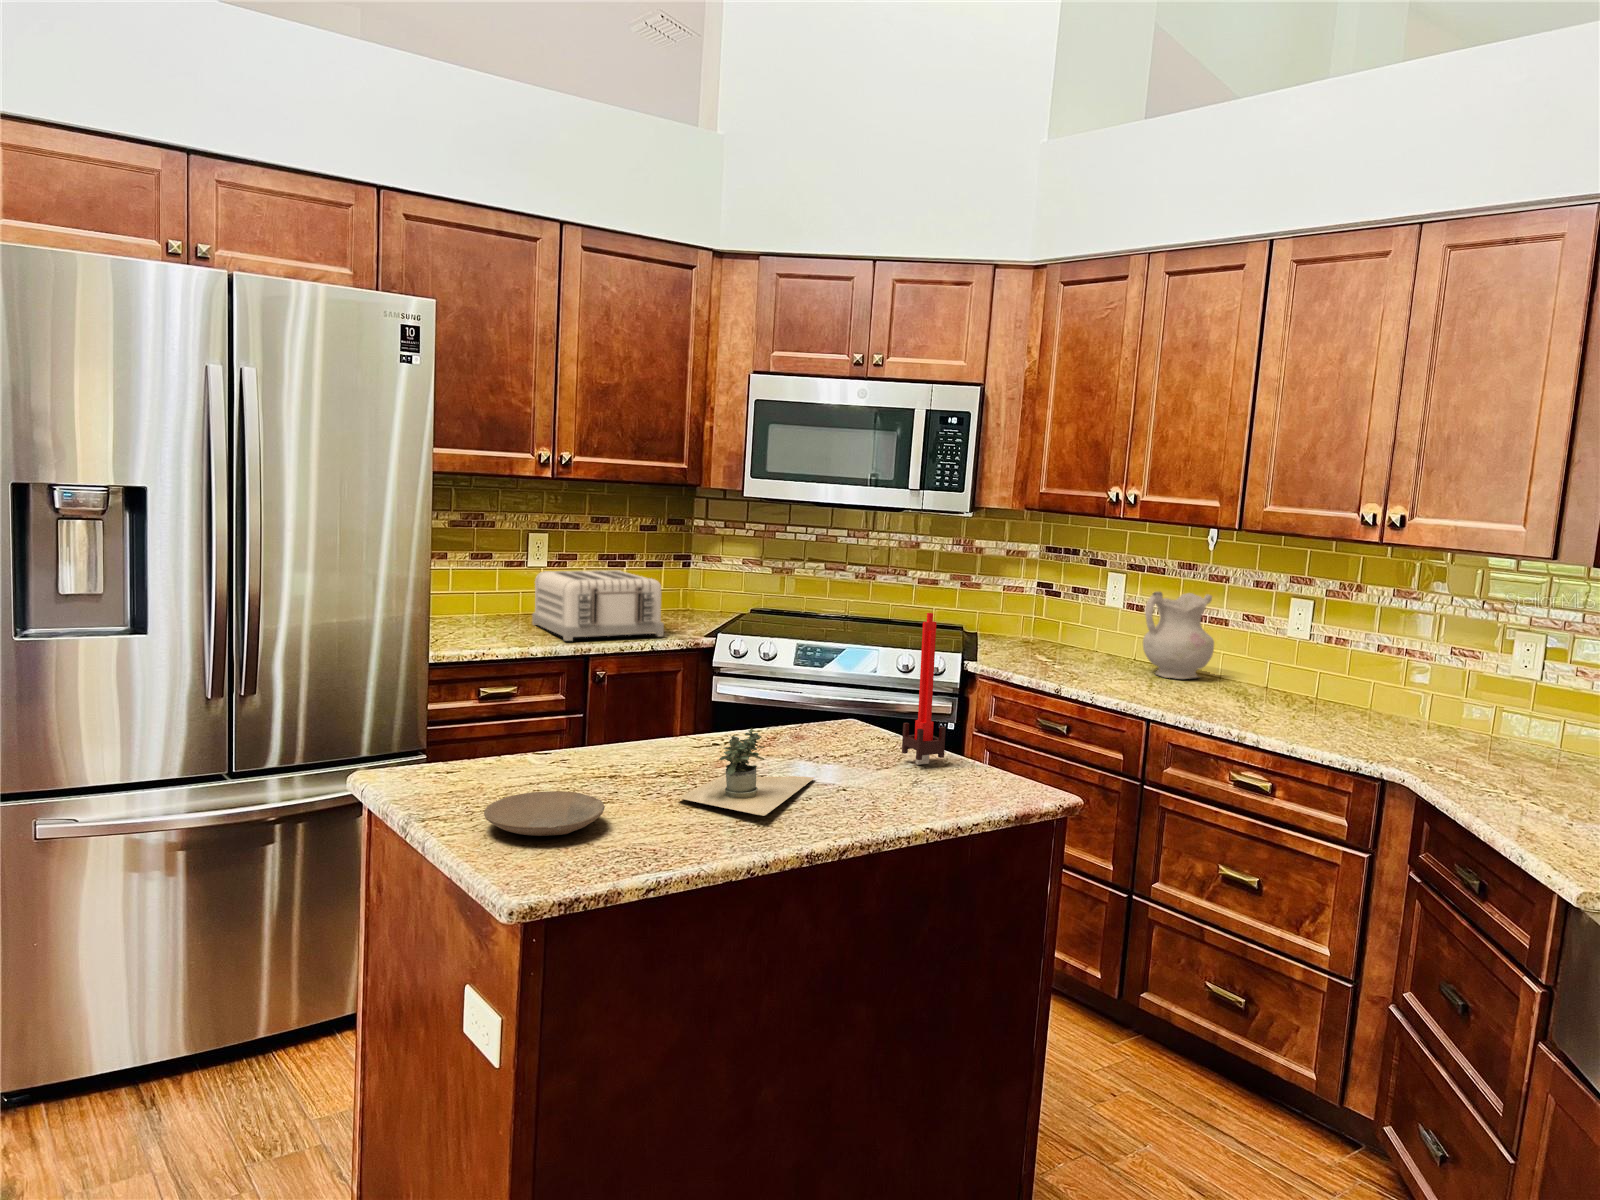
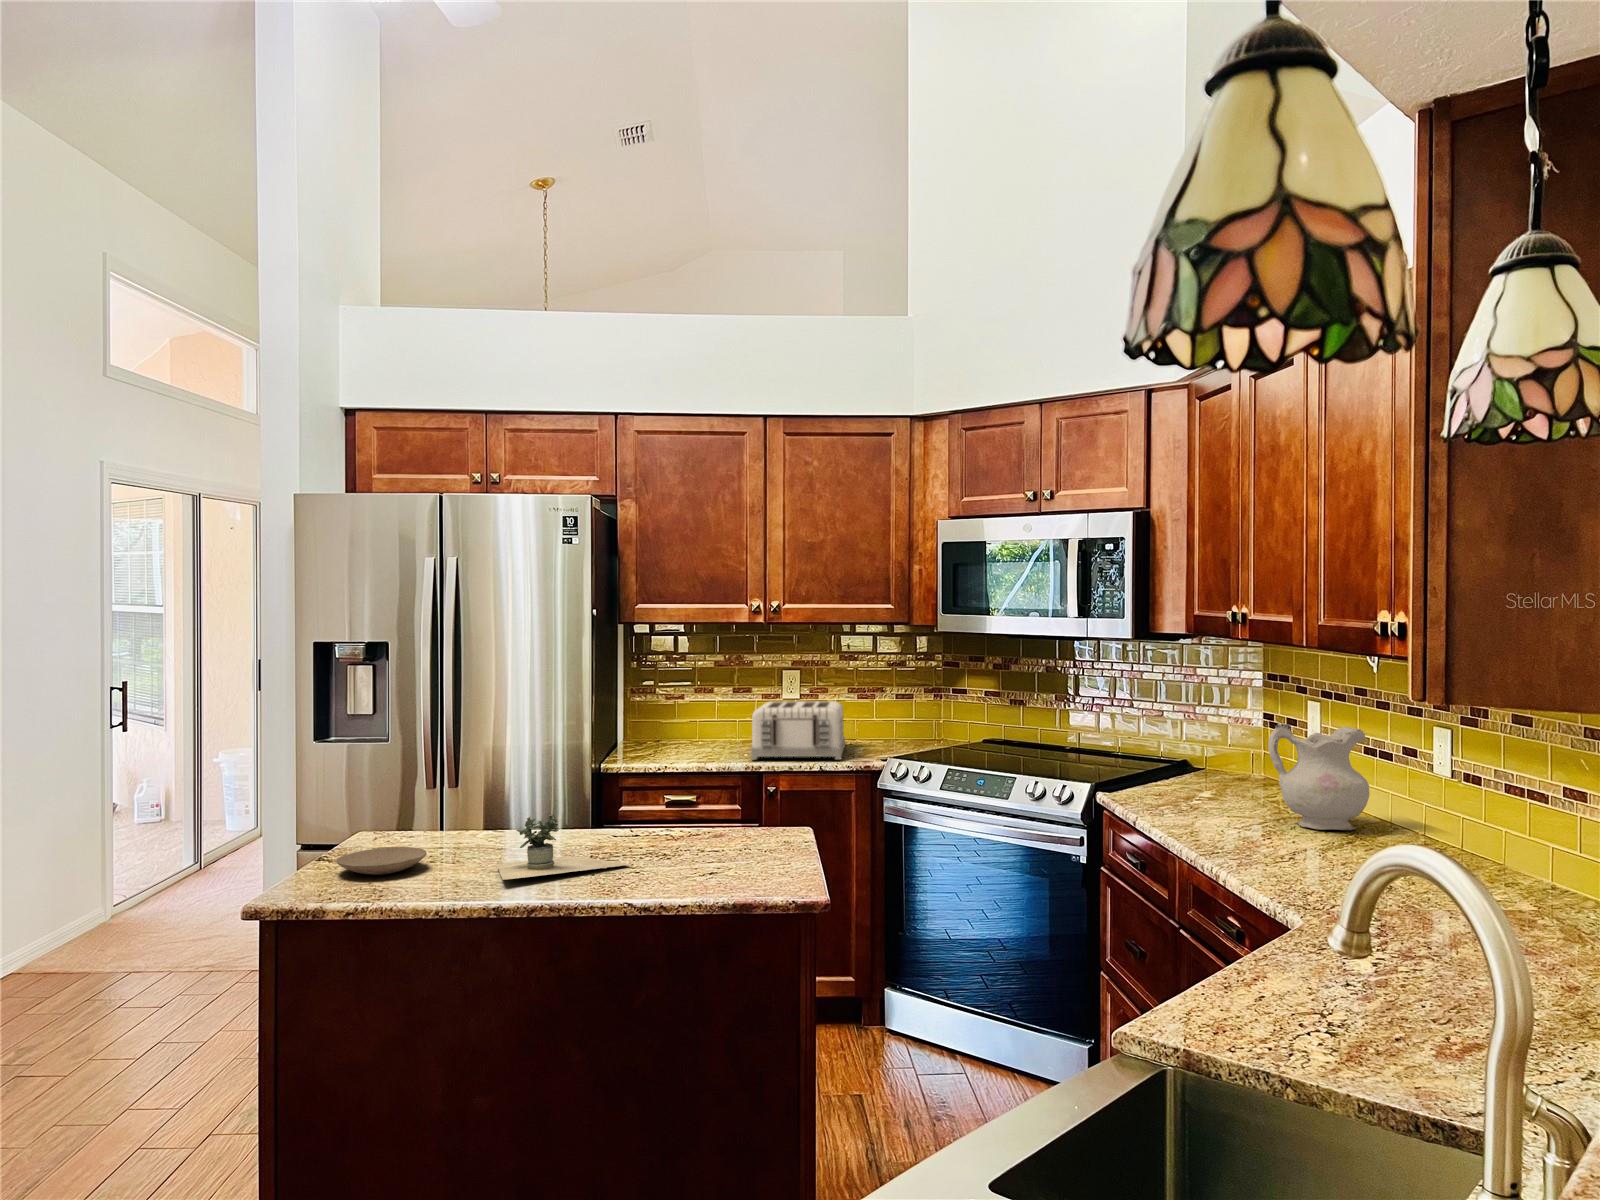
candle: present [902,613,946,765] -> none [732,727,765,867]

